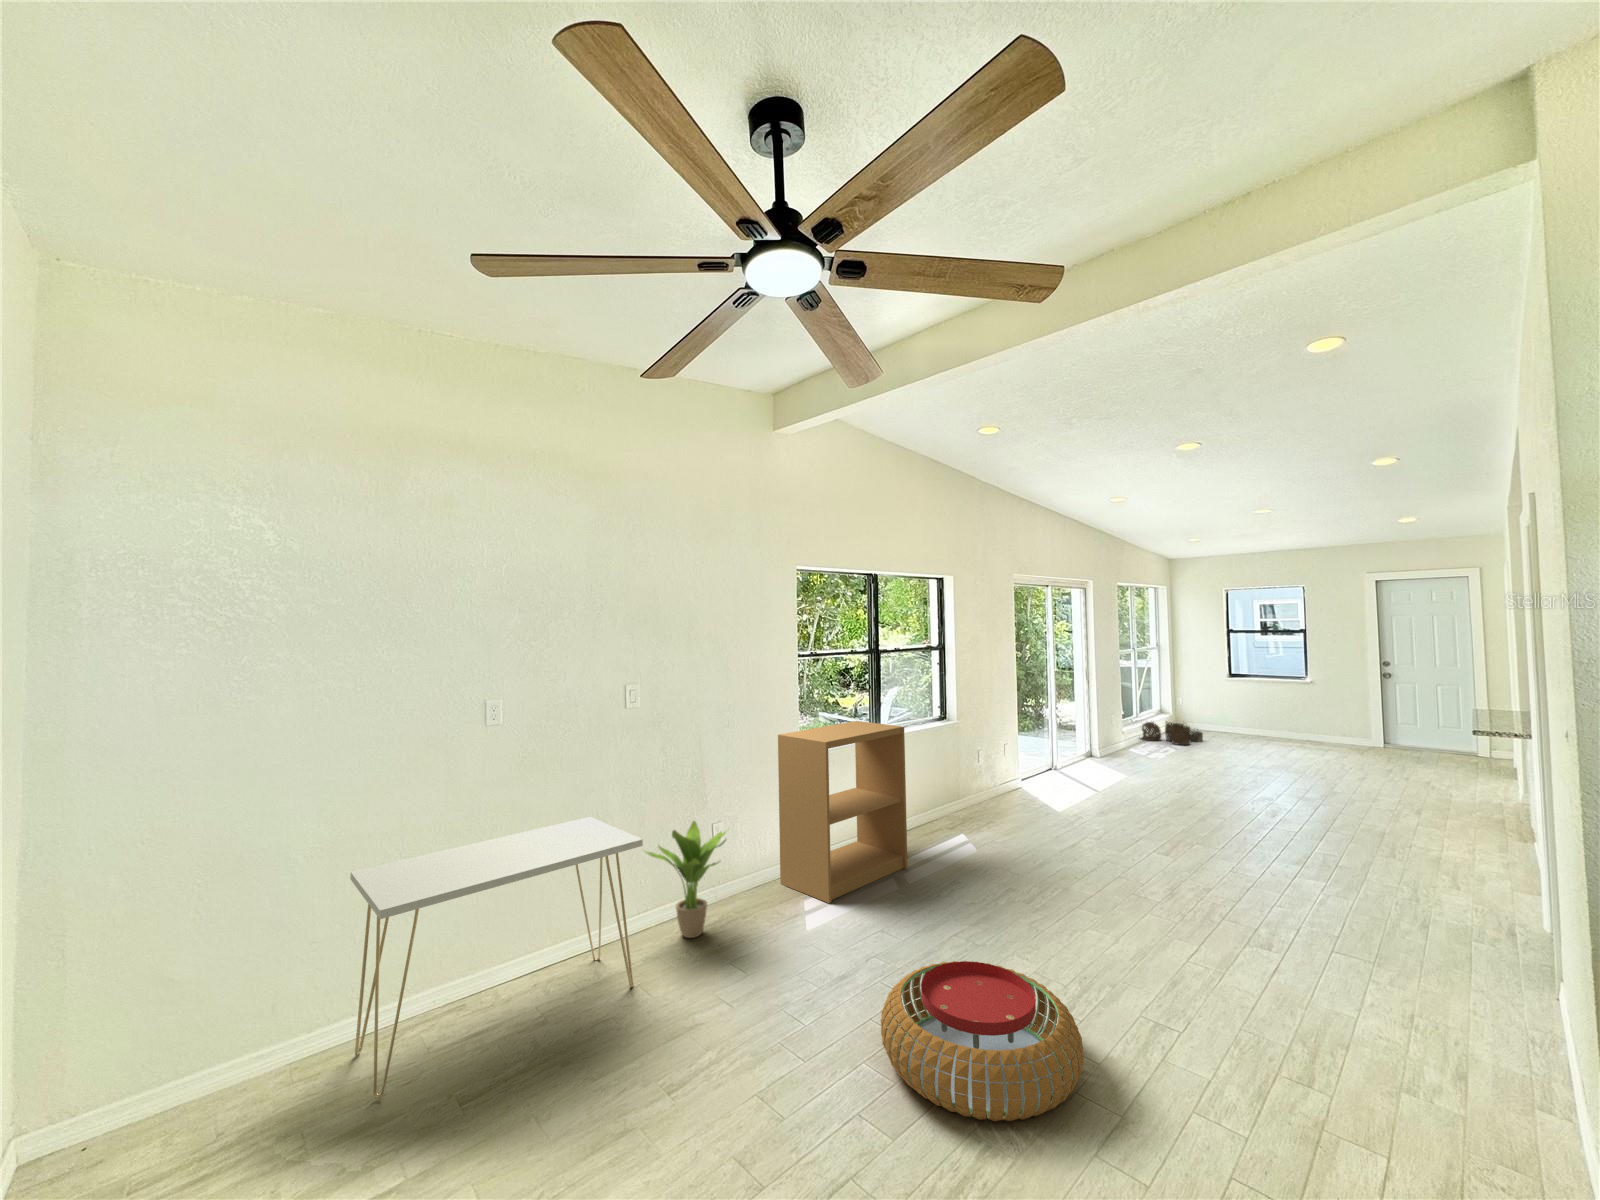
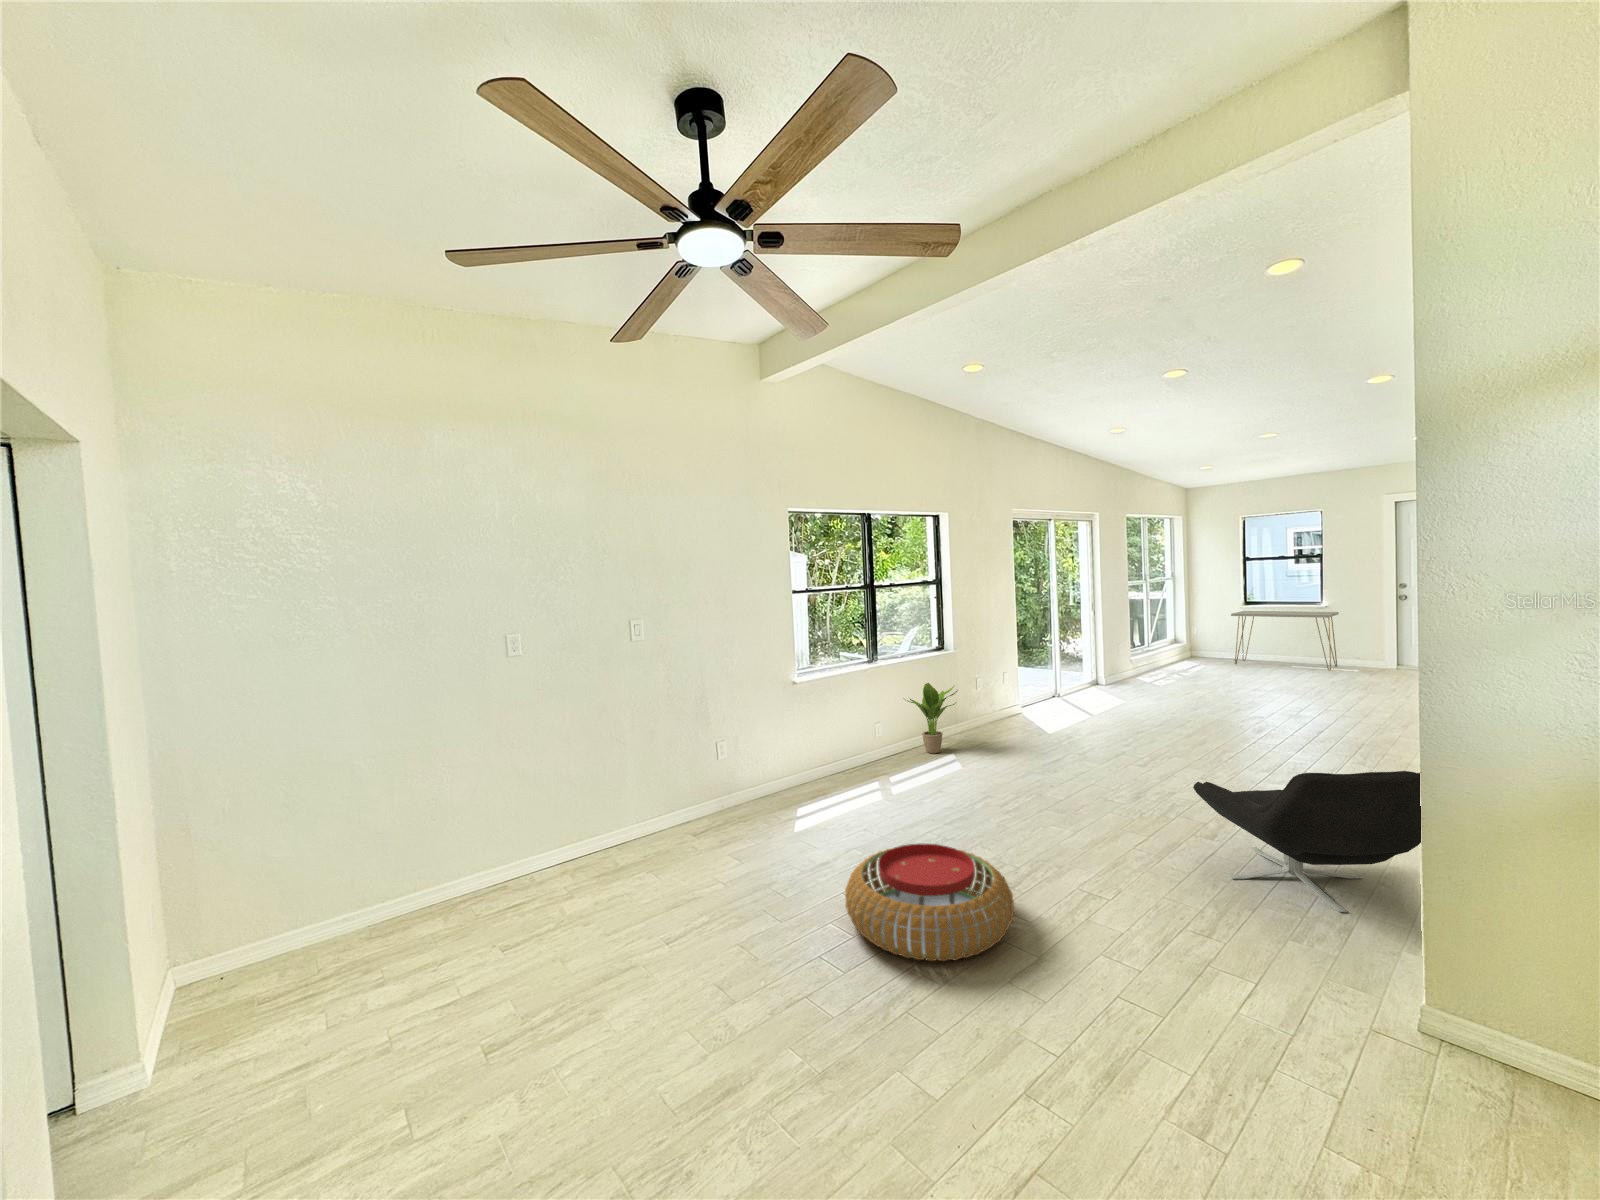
bookshelf: present [778,721,908,903] -> none [776,650,899,808]
woven basket: present [1141,721,1203,745] -> none [1150,649,1213,672]
console table: present [350,817,643,1099] -> present [1231,611,1339,670]
potted plant: present [645,821,726,938] -> present [906,683,958,753]
lounge chair: none [1255,885,1542,1048] -> present [1193,771,1421,912]

